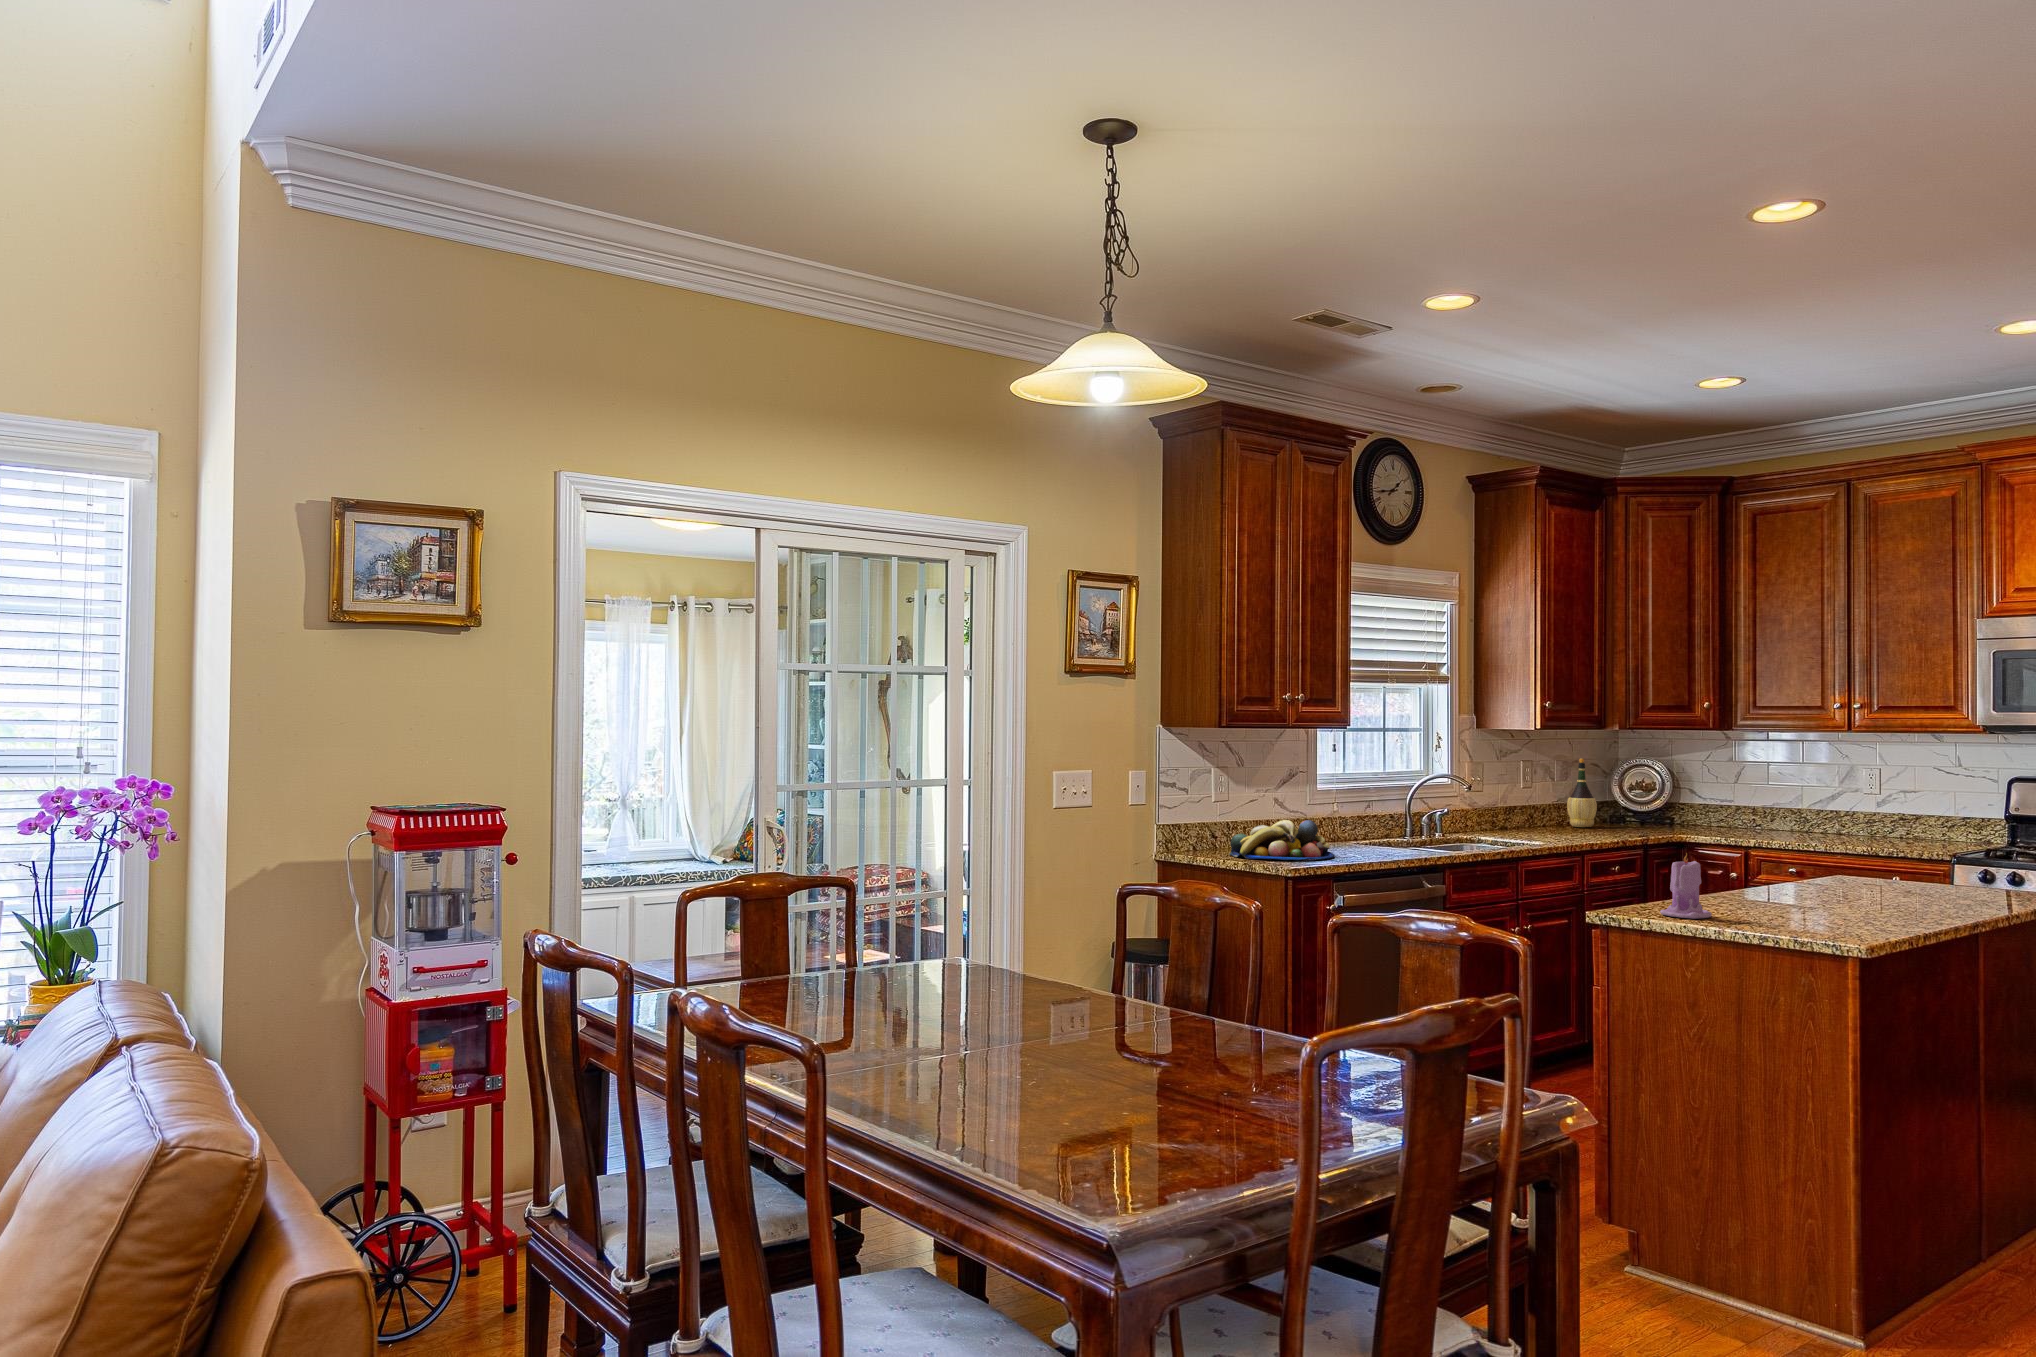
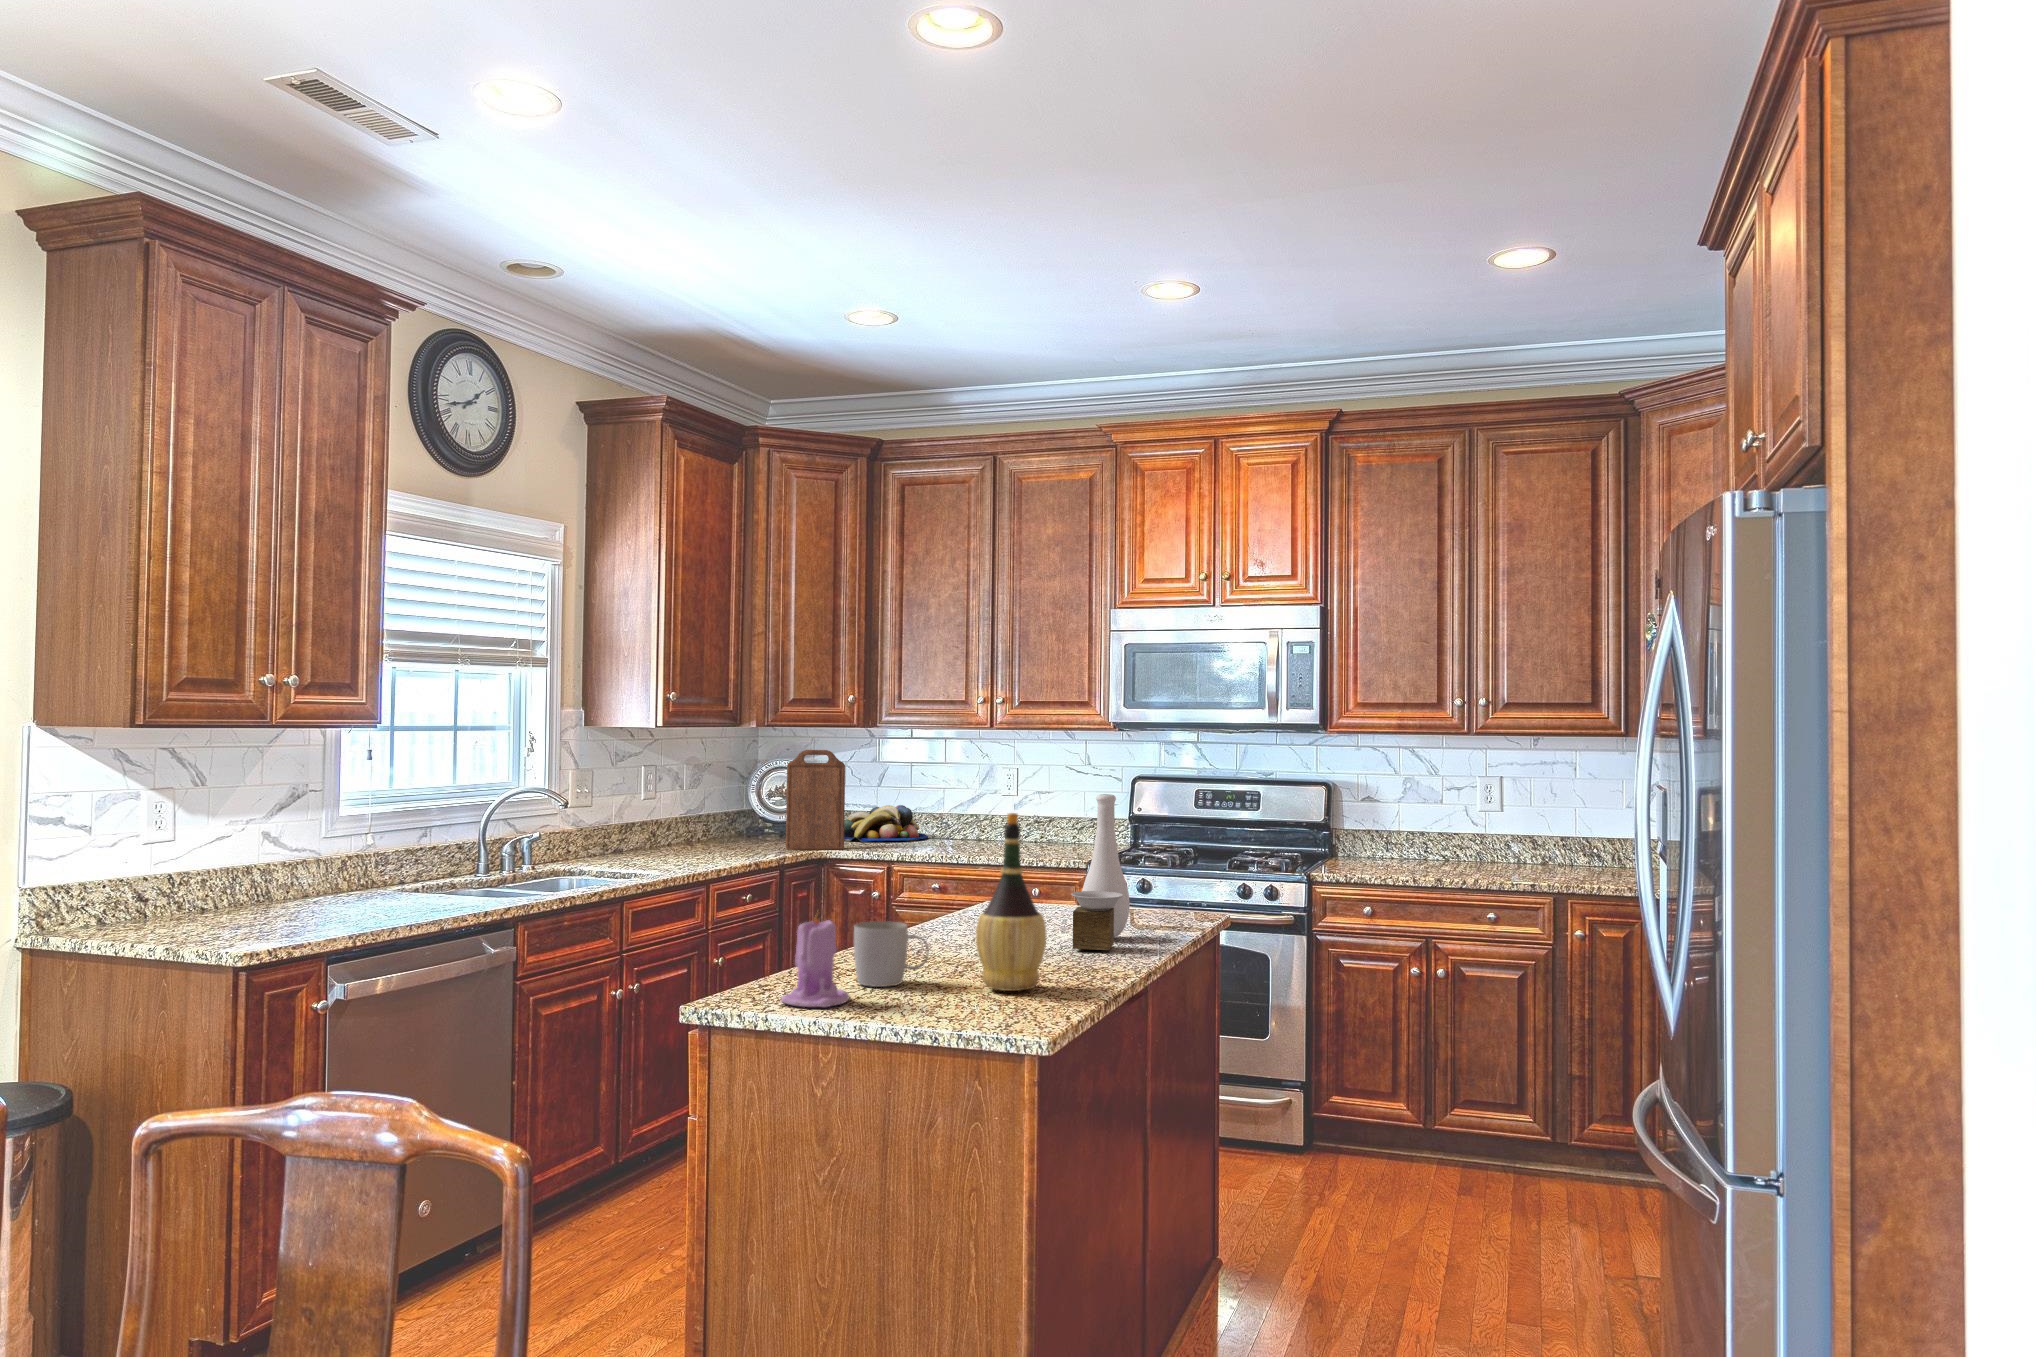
cutting board: none [1649,749,1703,835] -> present [786,750,845,850]
wine bottle: present [1567,758,1597,827] -> present [976,813,1047,991]
vase: none [1903,784,1963,907] -> present [1071,794,1129,950]
fruit bowl: present [1230,820,1334,860] -> present [844,805,928,842]
mug: none [1714,868,1775,913] -> present [854,921,929,987]

